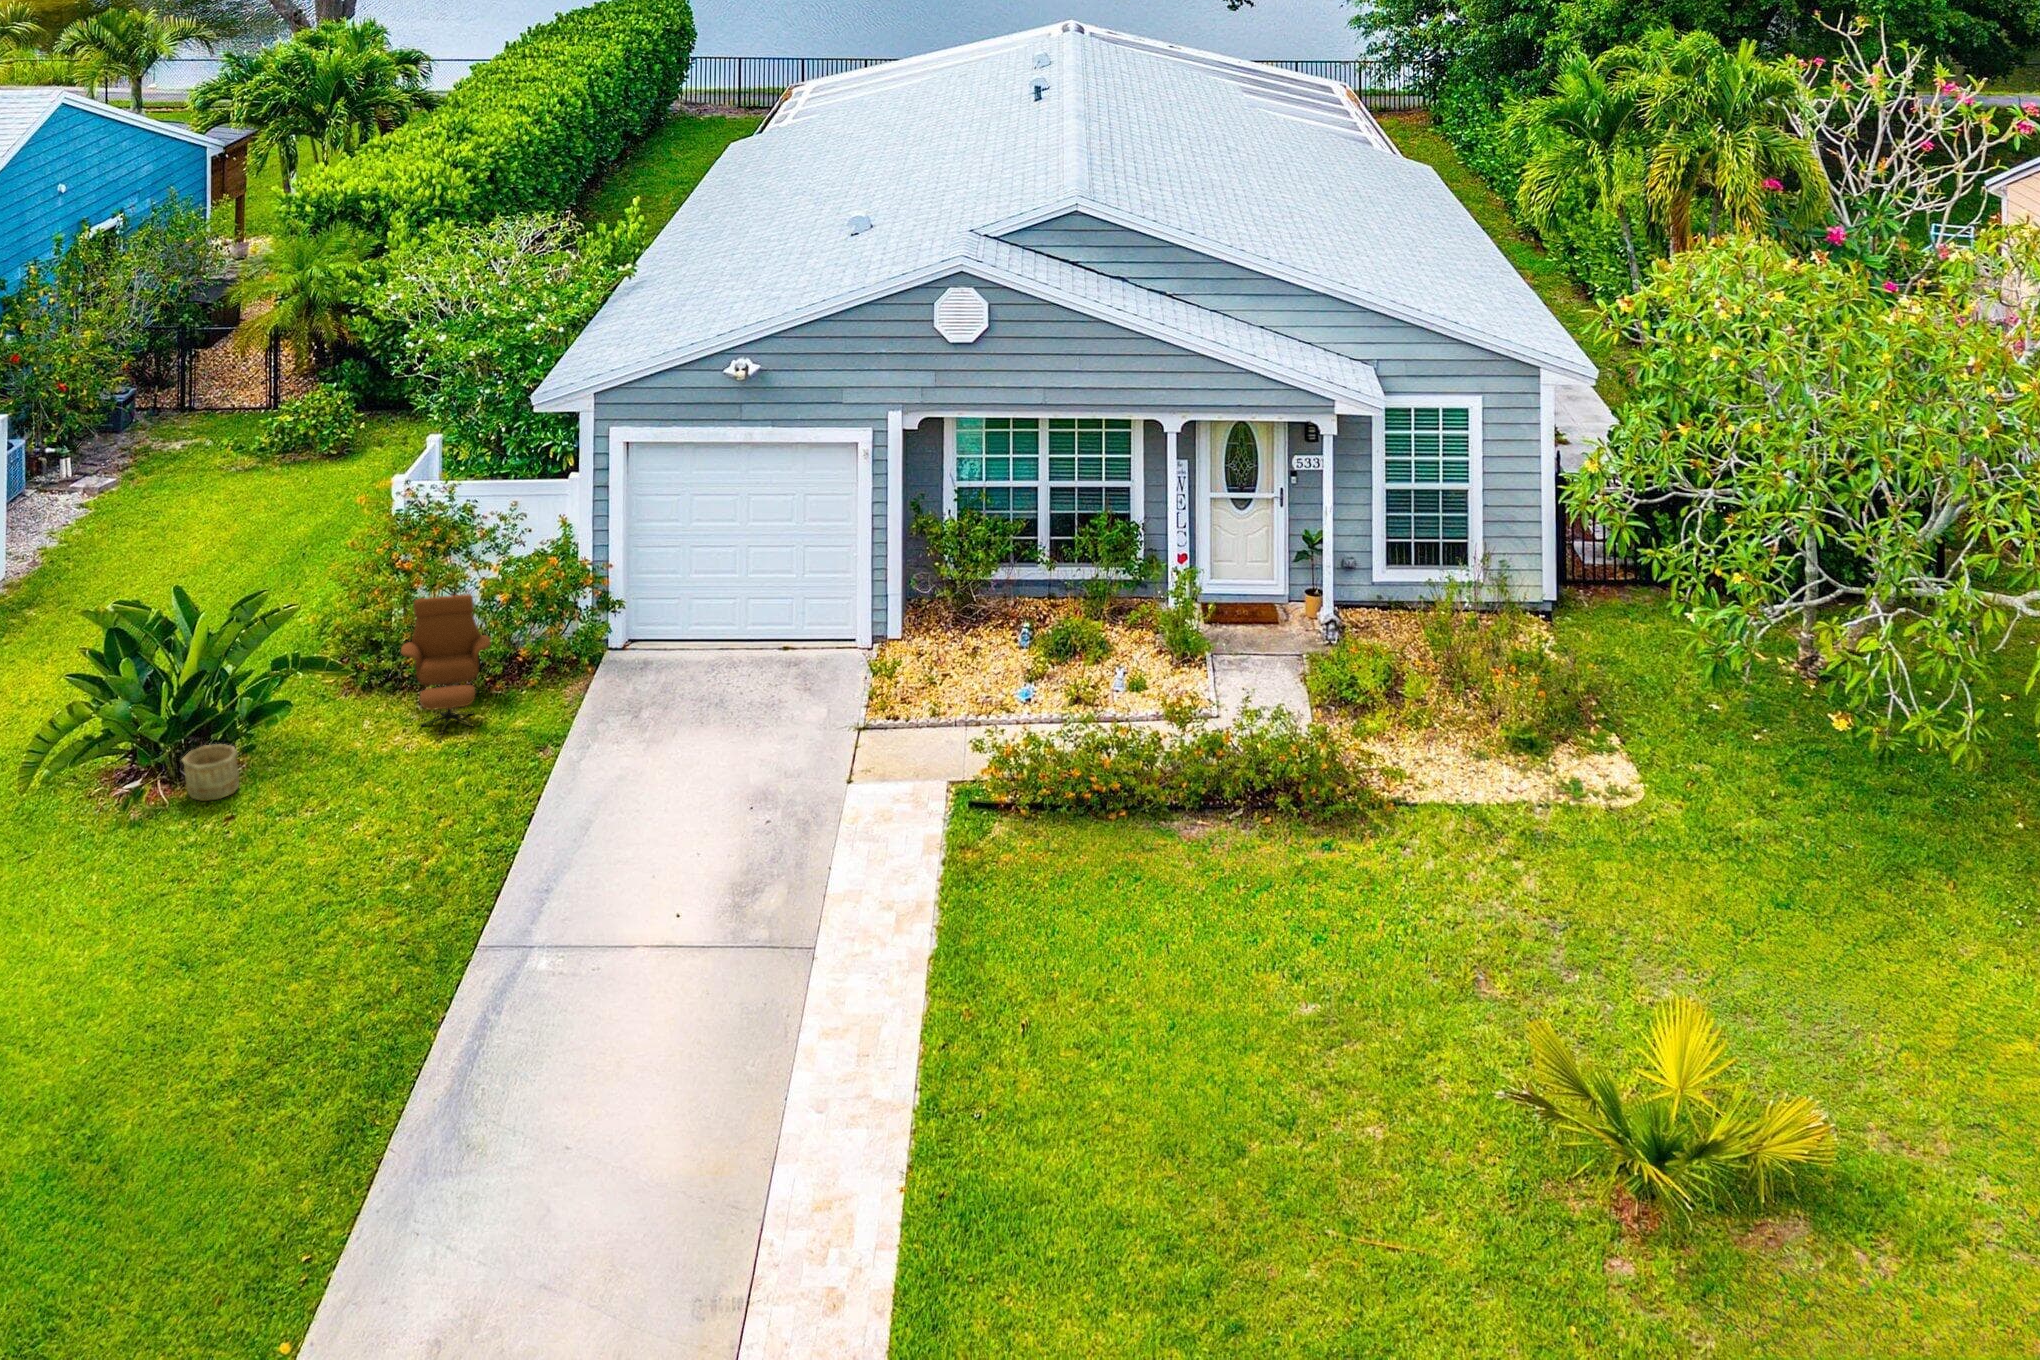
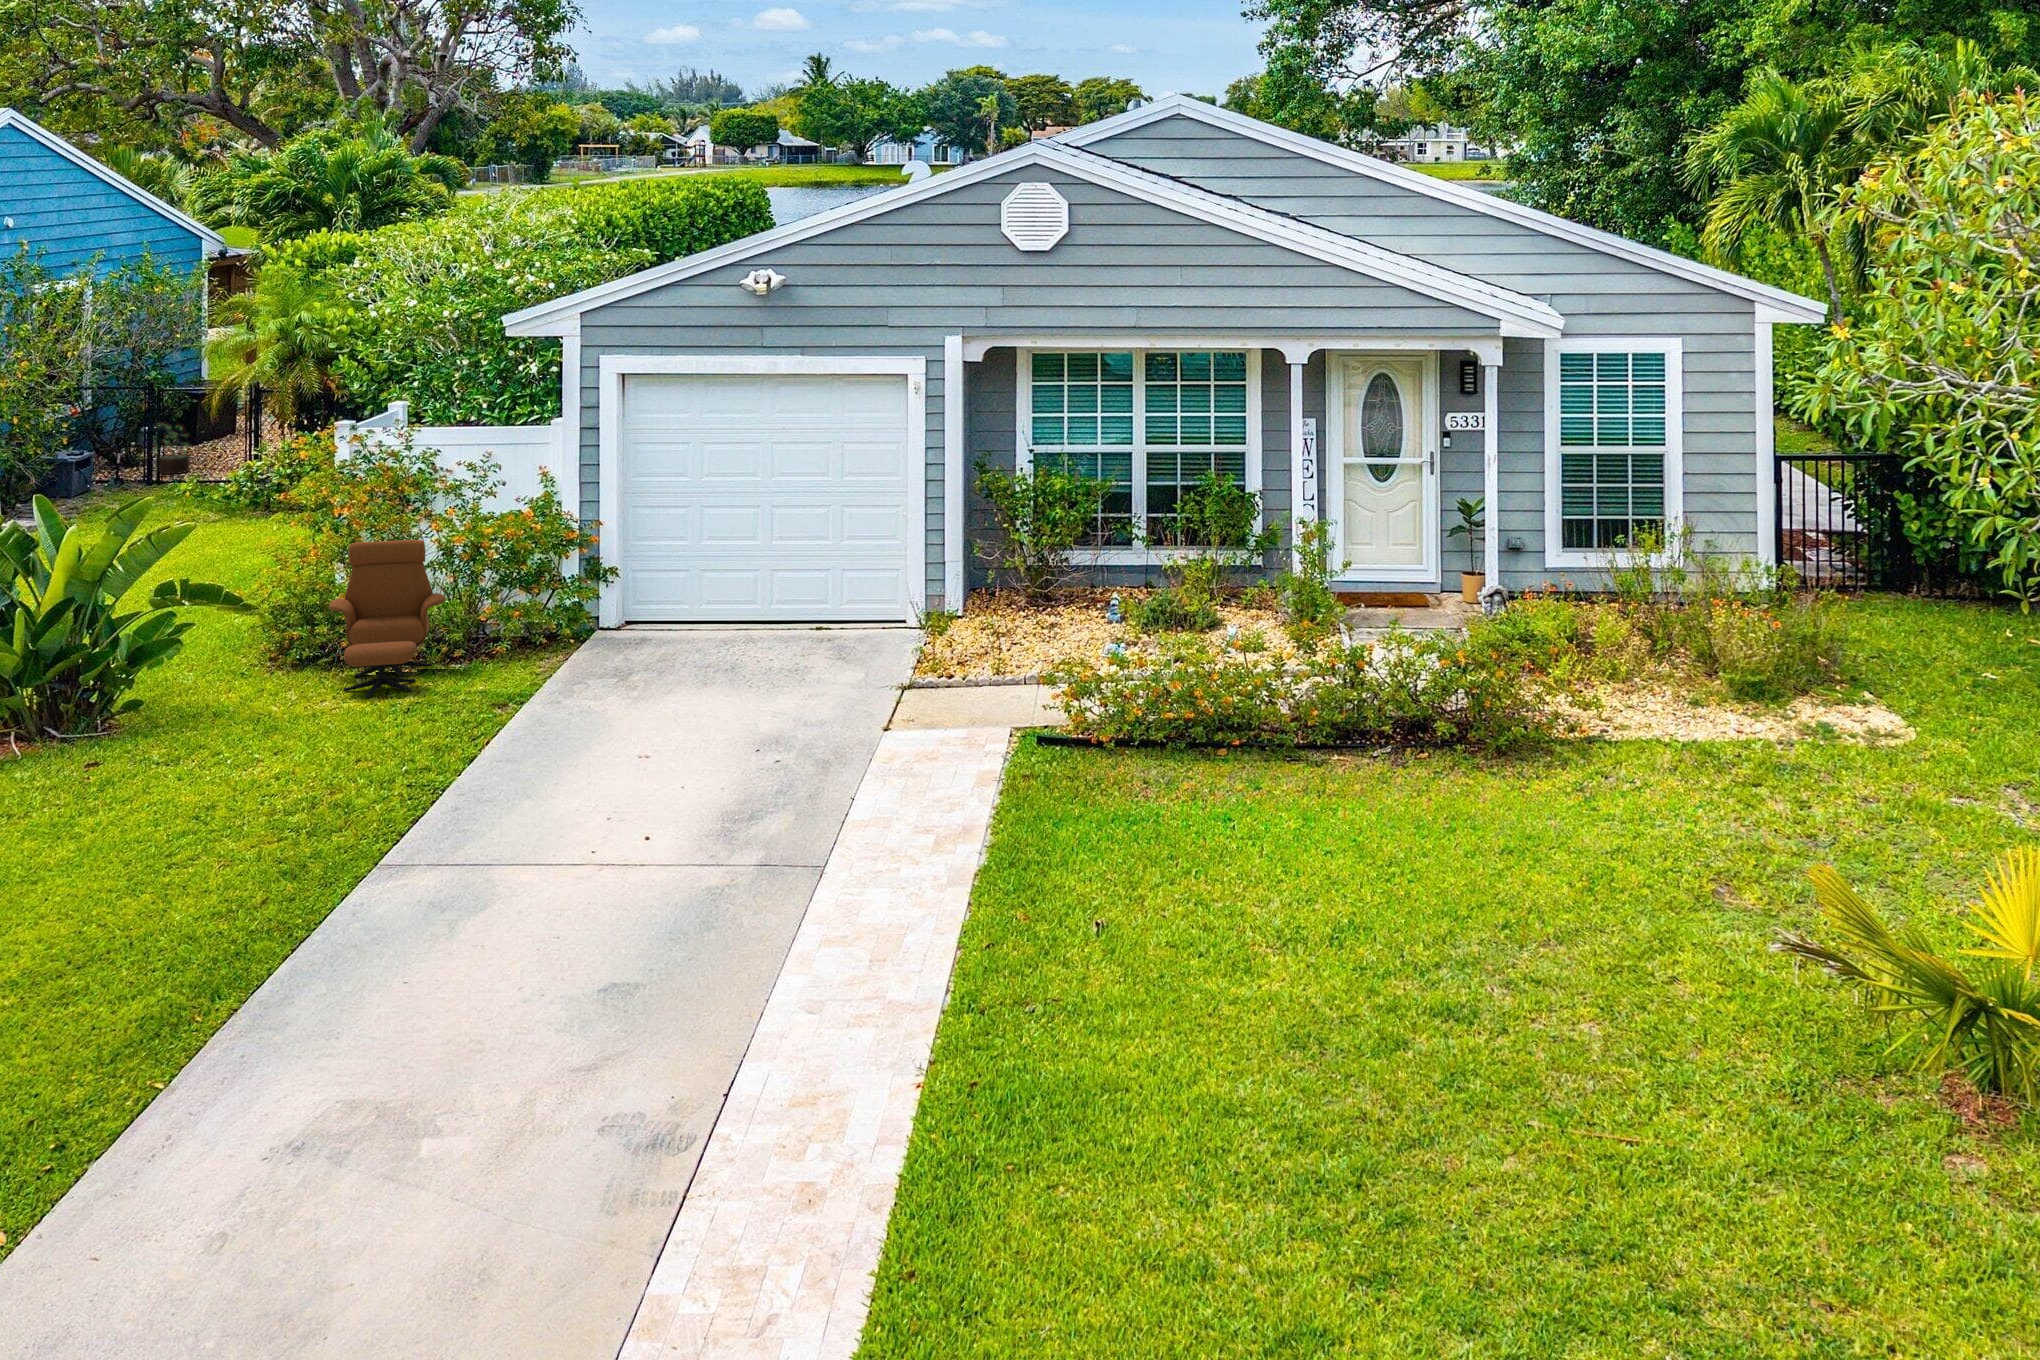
decorative plant: none [175,365,210,411] -> present [151,422,190,474]
wooden bucket: present [182,744,239,801] -> none [16,685,92,751]

